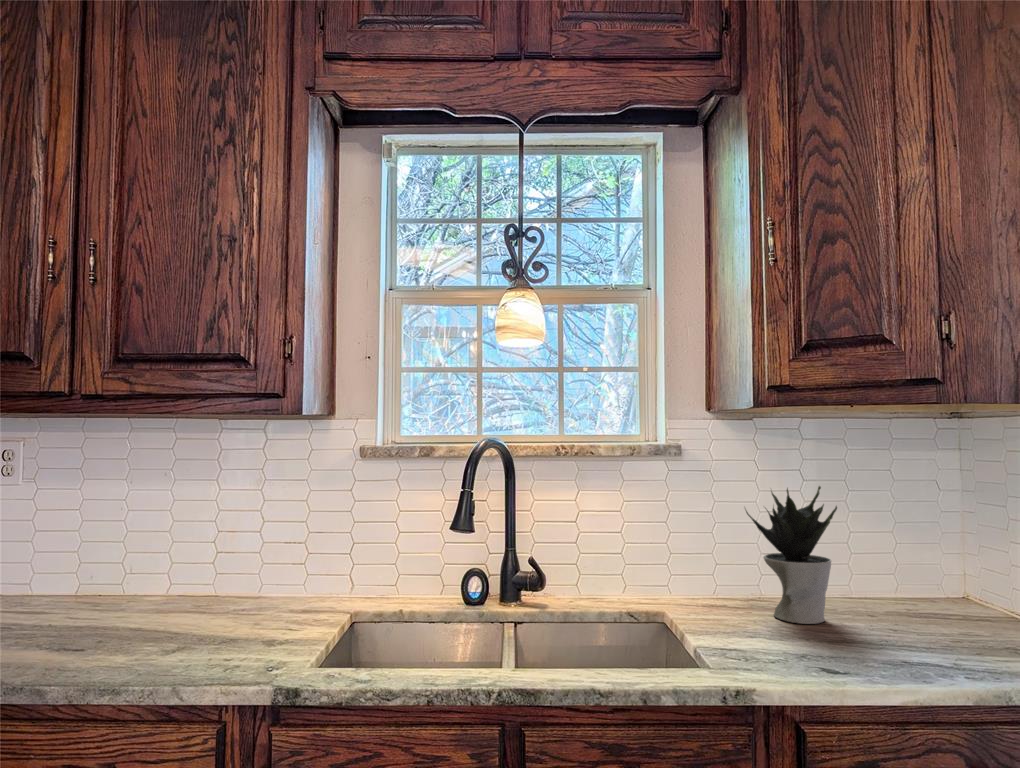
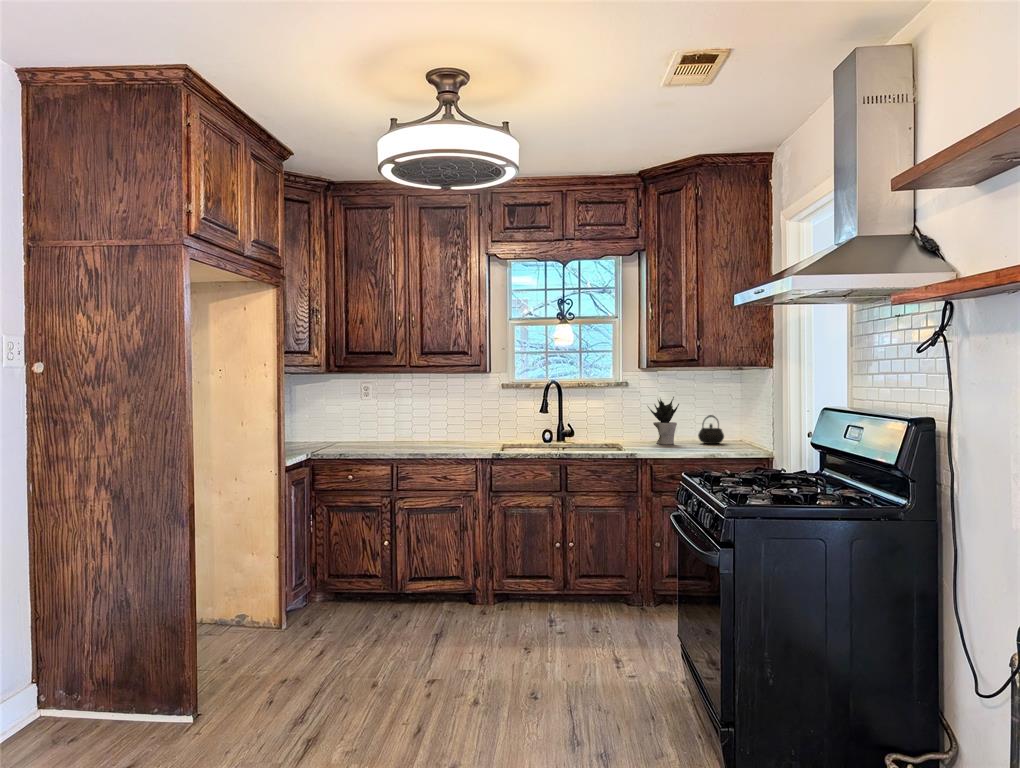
kettle: none [880,536,960,620] -> present [698,415,724,444]

